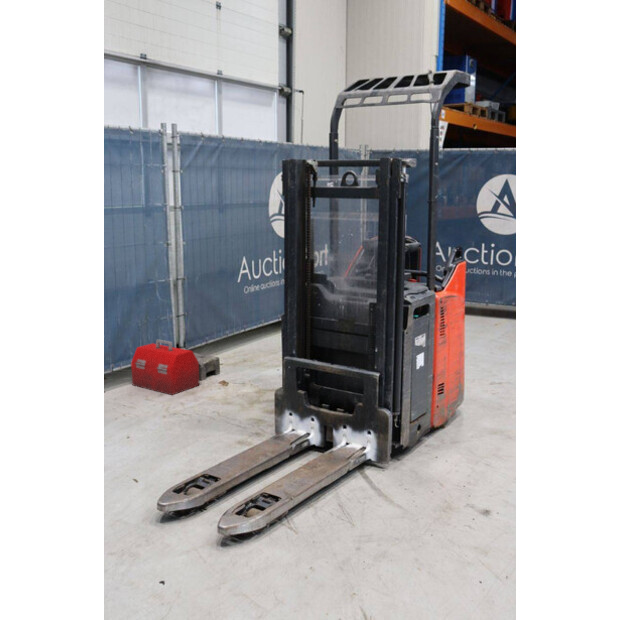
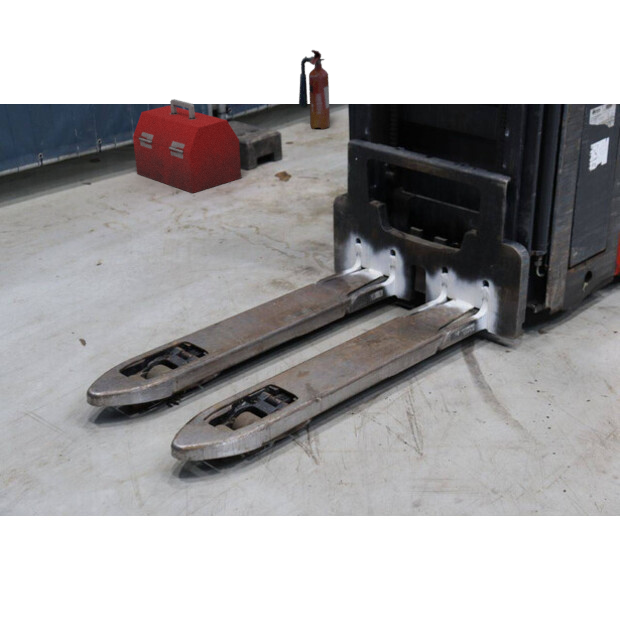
fire extinguisher: none [224,310,243,356] -> present [299,50,330,129]

